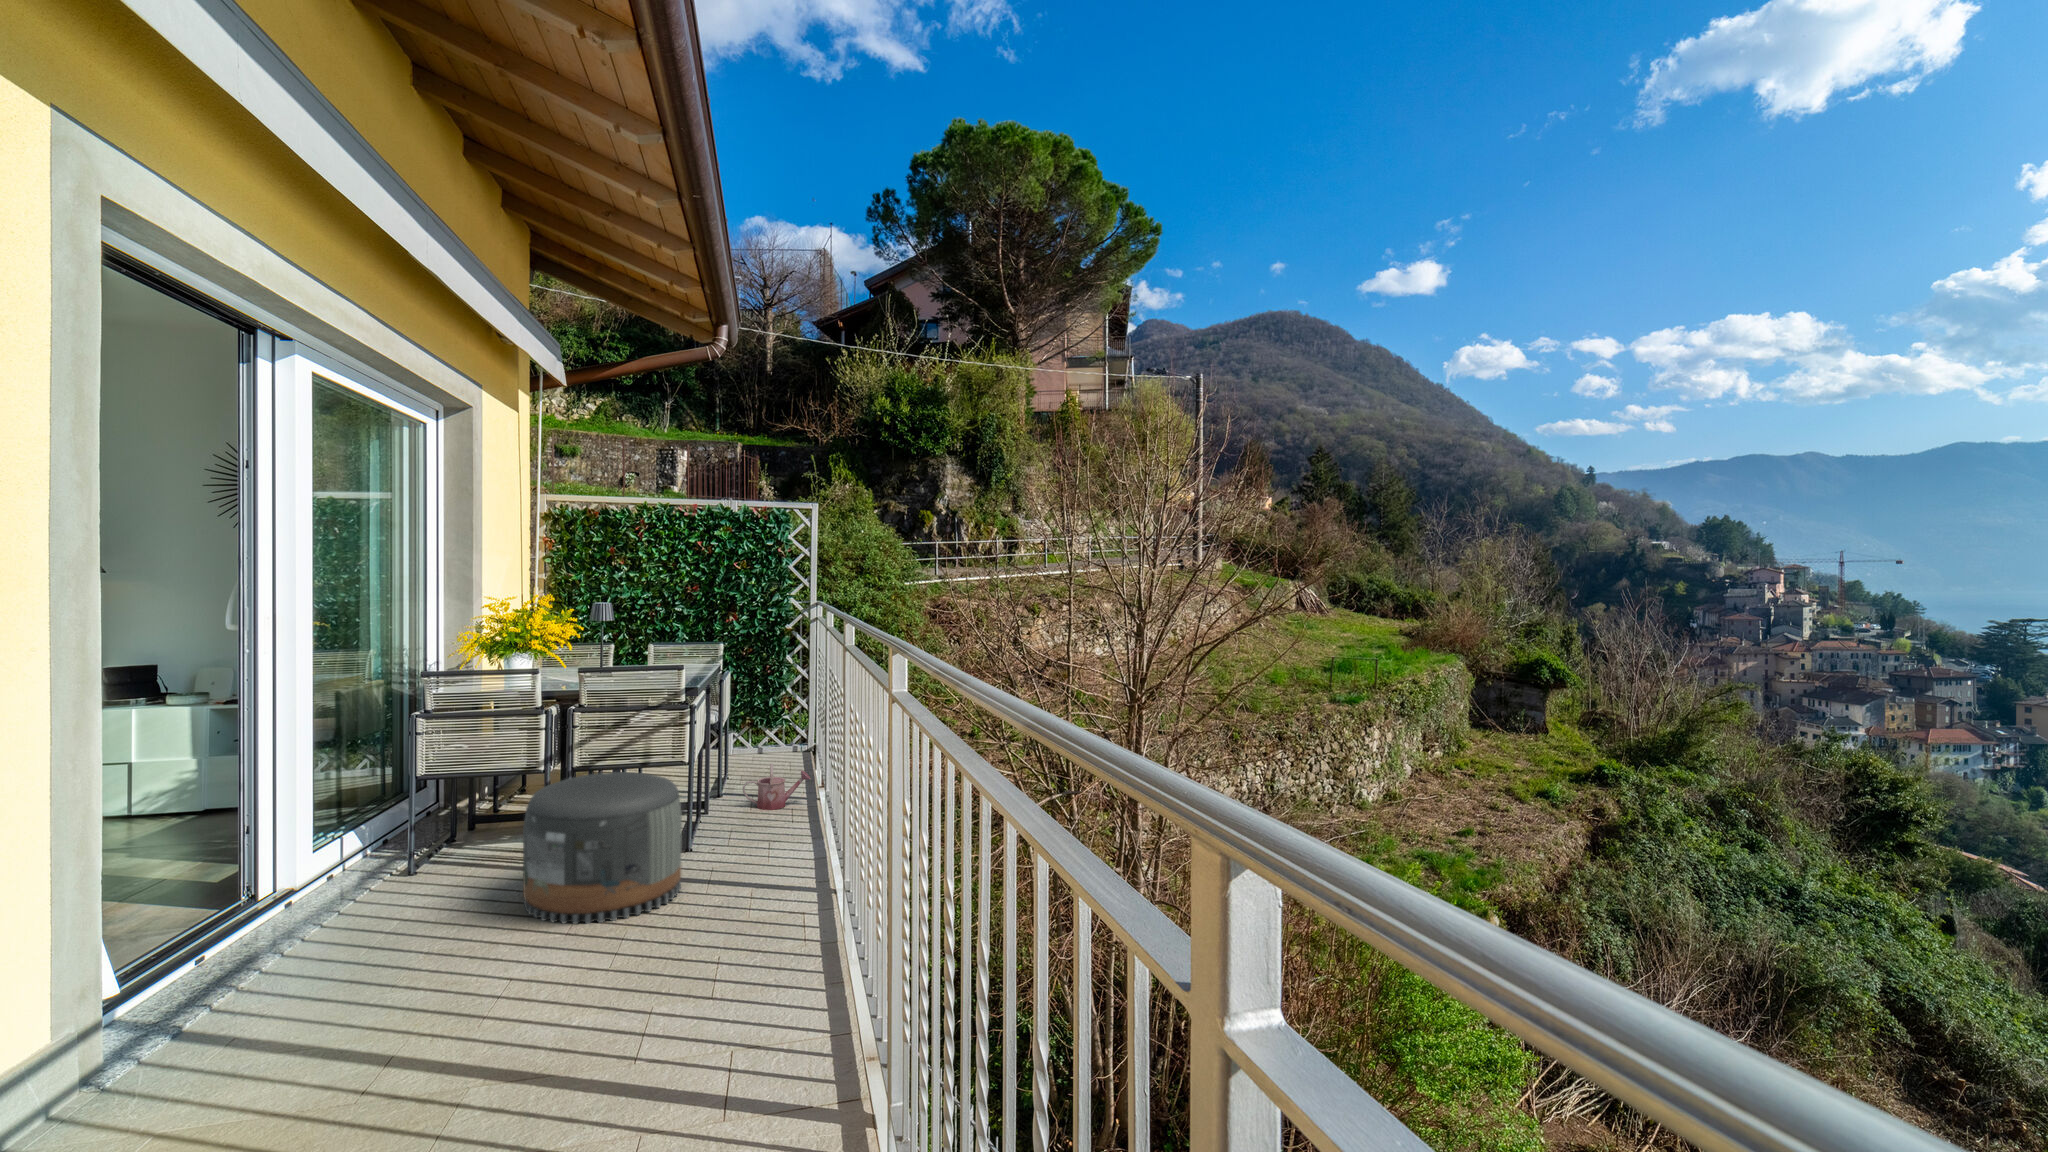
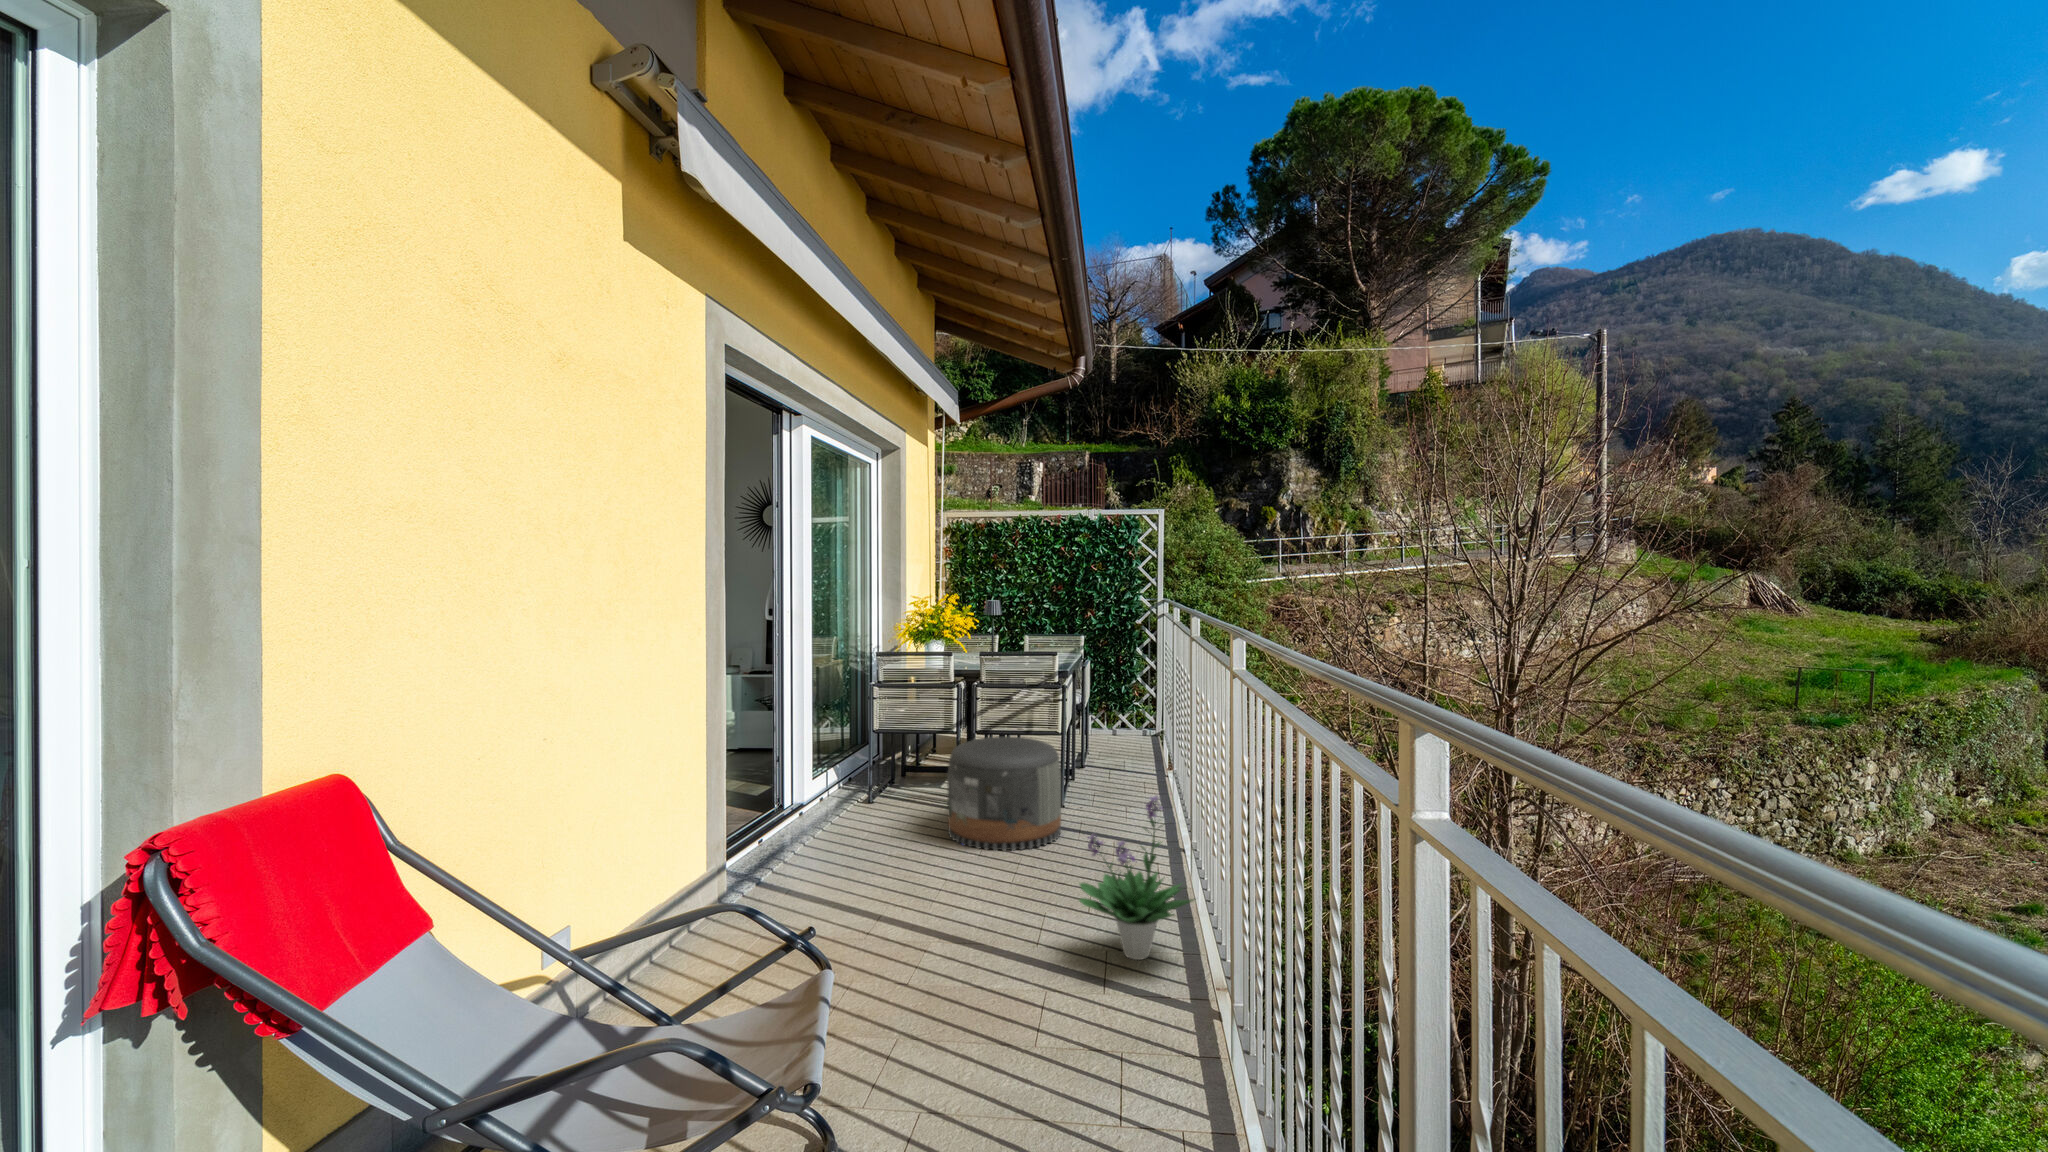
watering can: present [743,764,811,810] -> none [1105,741,1163,781]
potted plant: none [688,847,848,1064] -> present [1079,795,1196,960]

